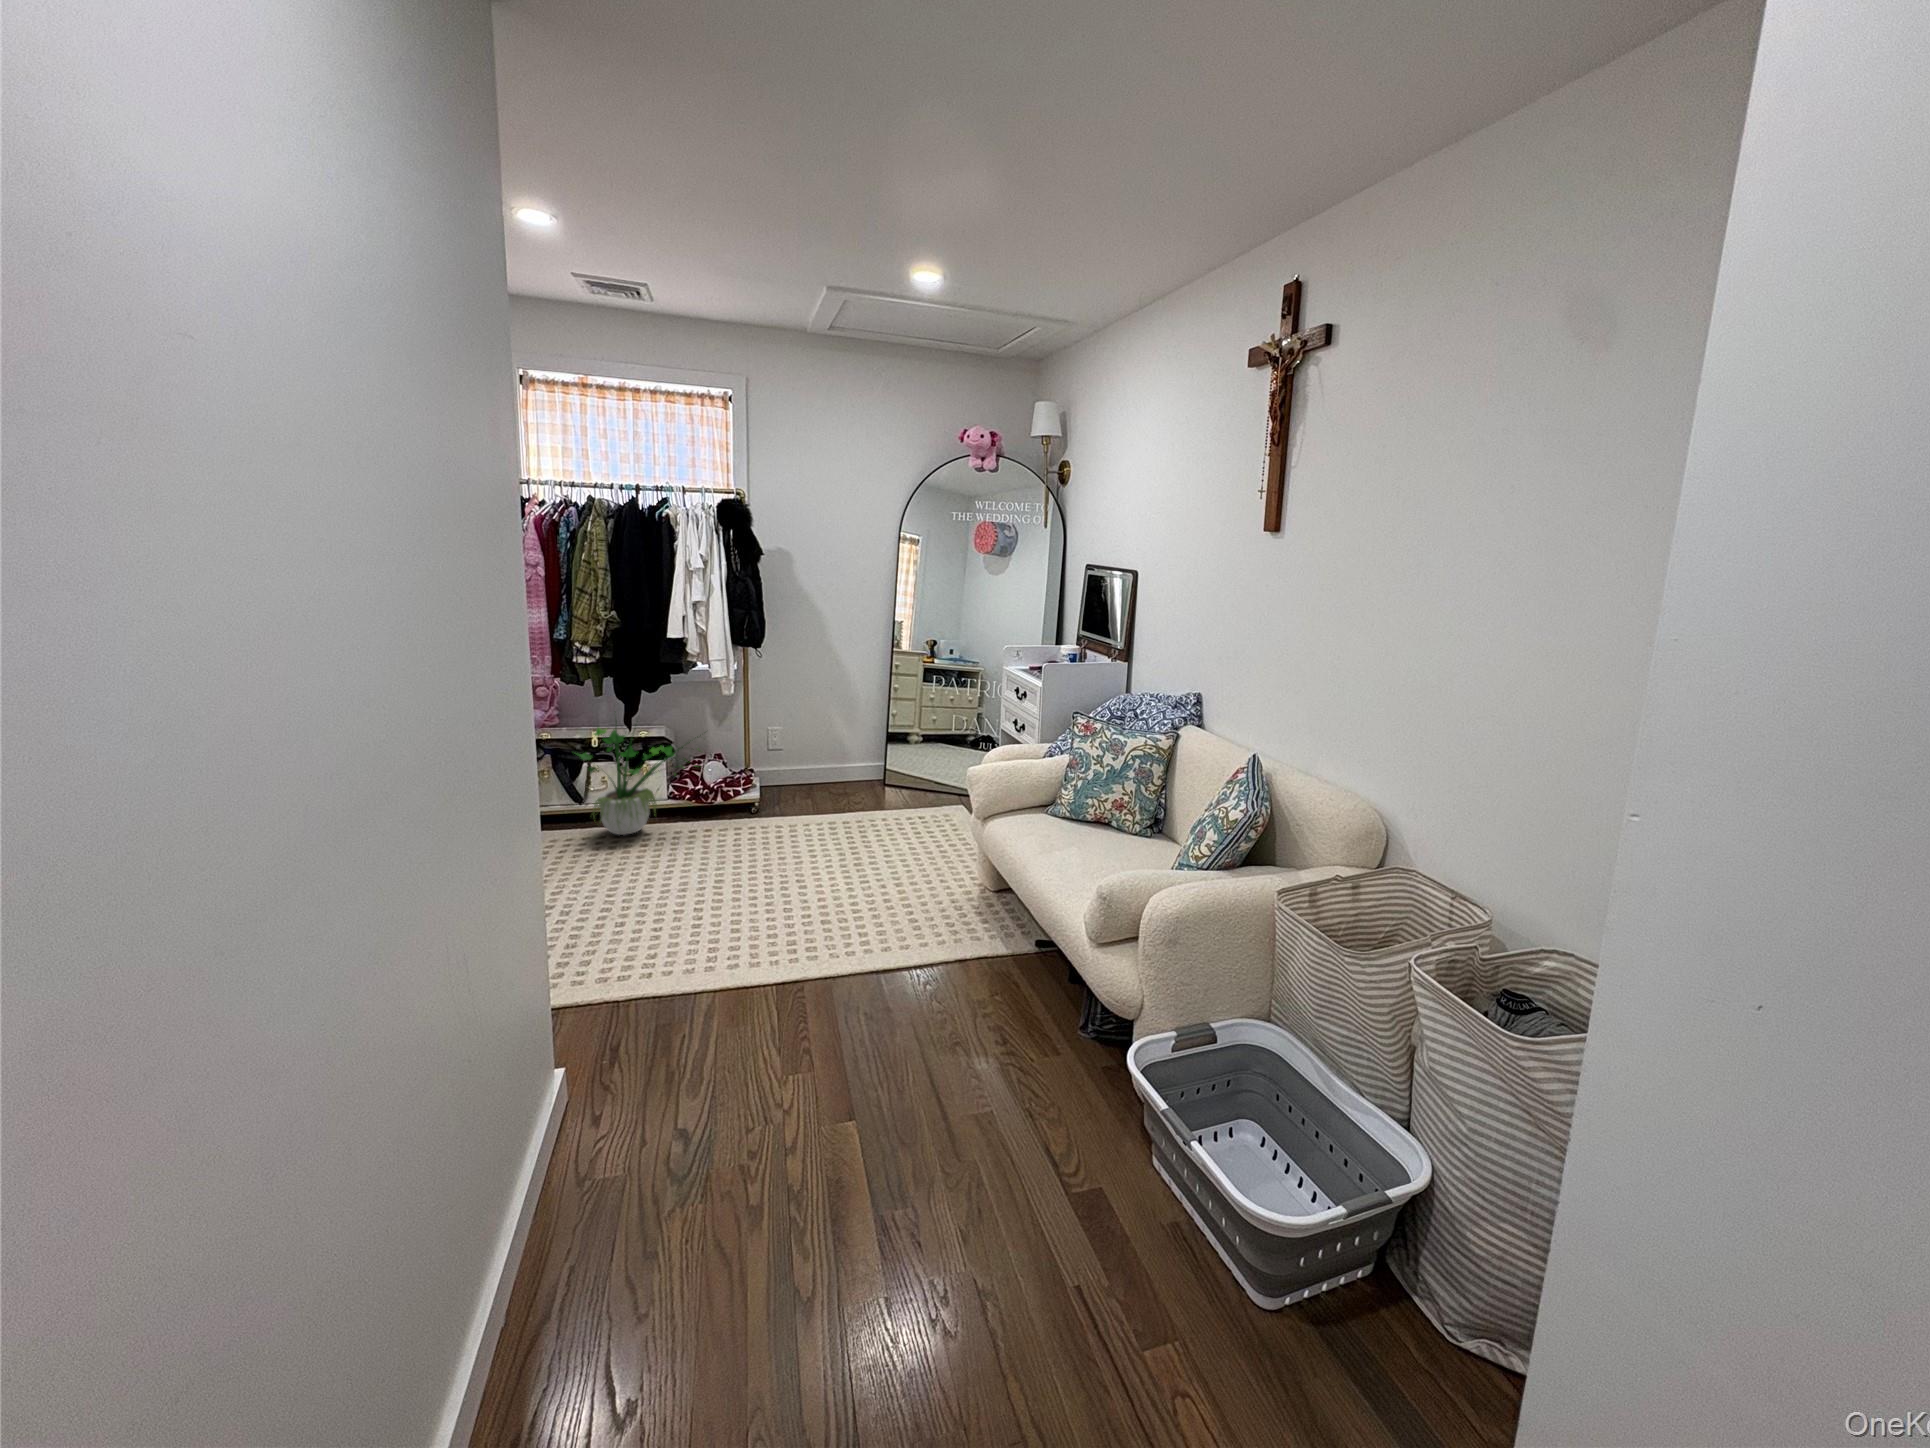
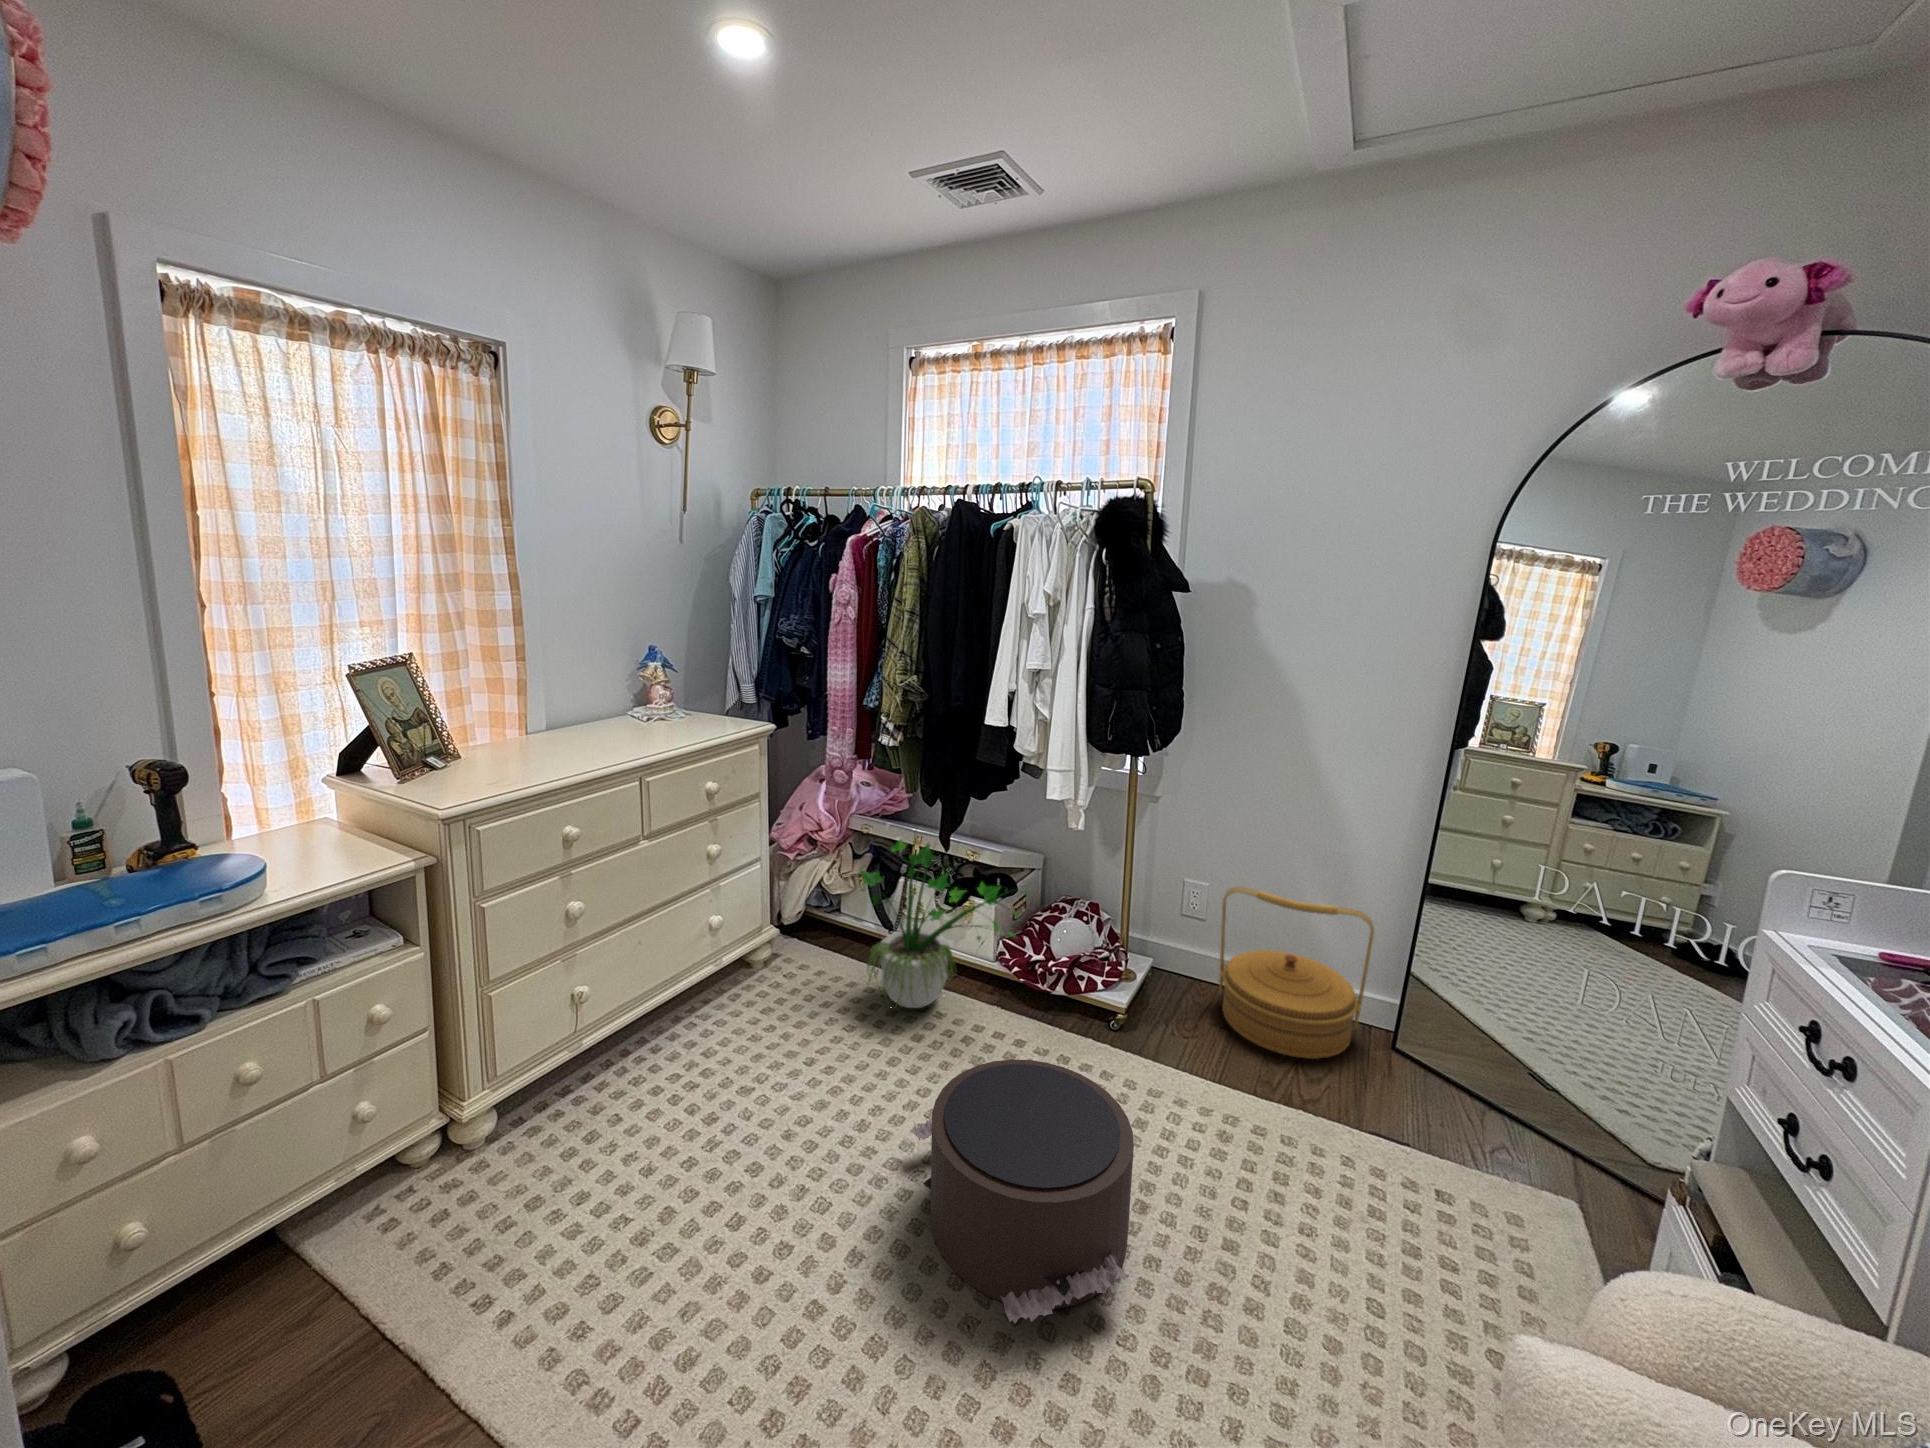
woven basket: none [797,718,872,798] -> present [1219,887,1374,1059]
pouf: none [696,802,835,892] -> present [913,1059,1134,1323]

